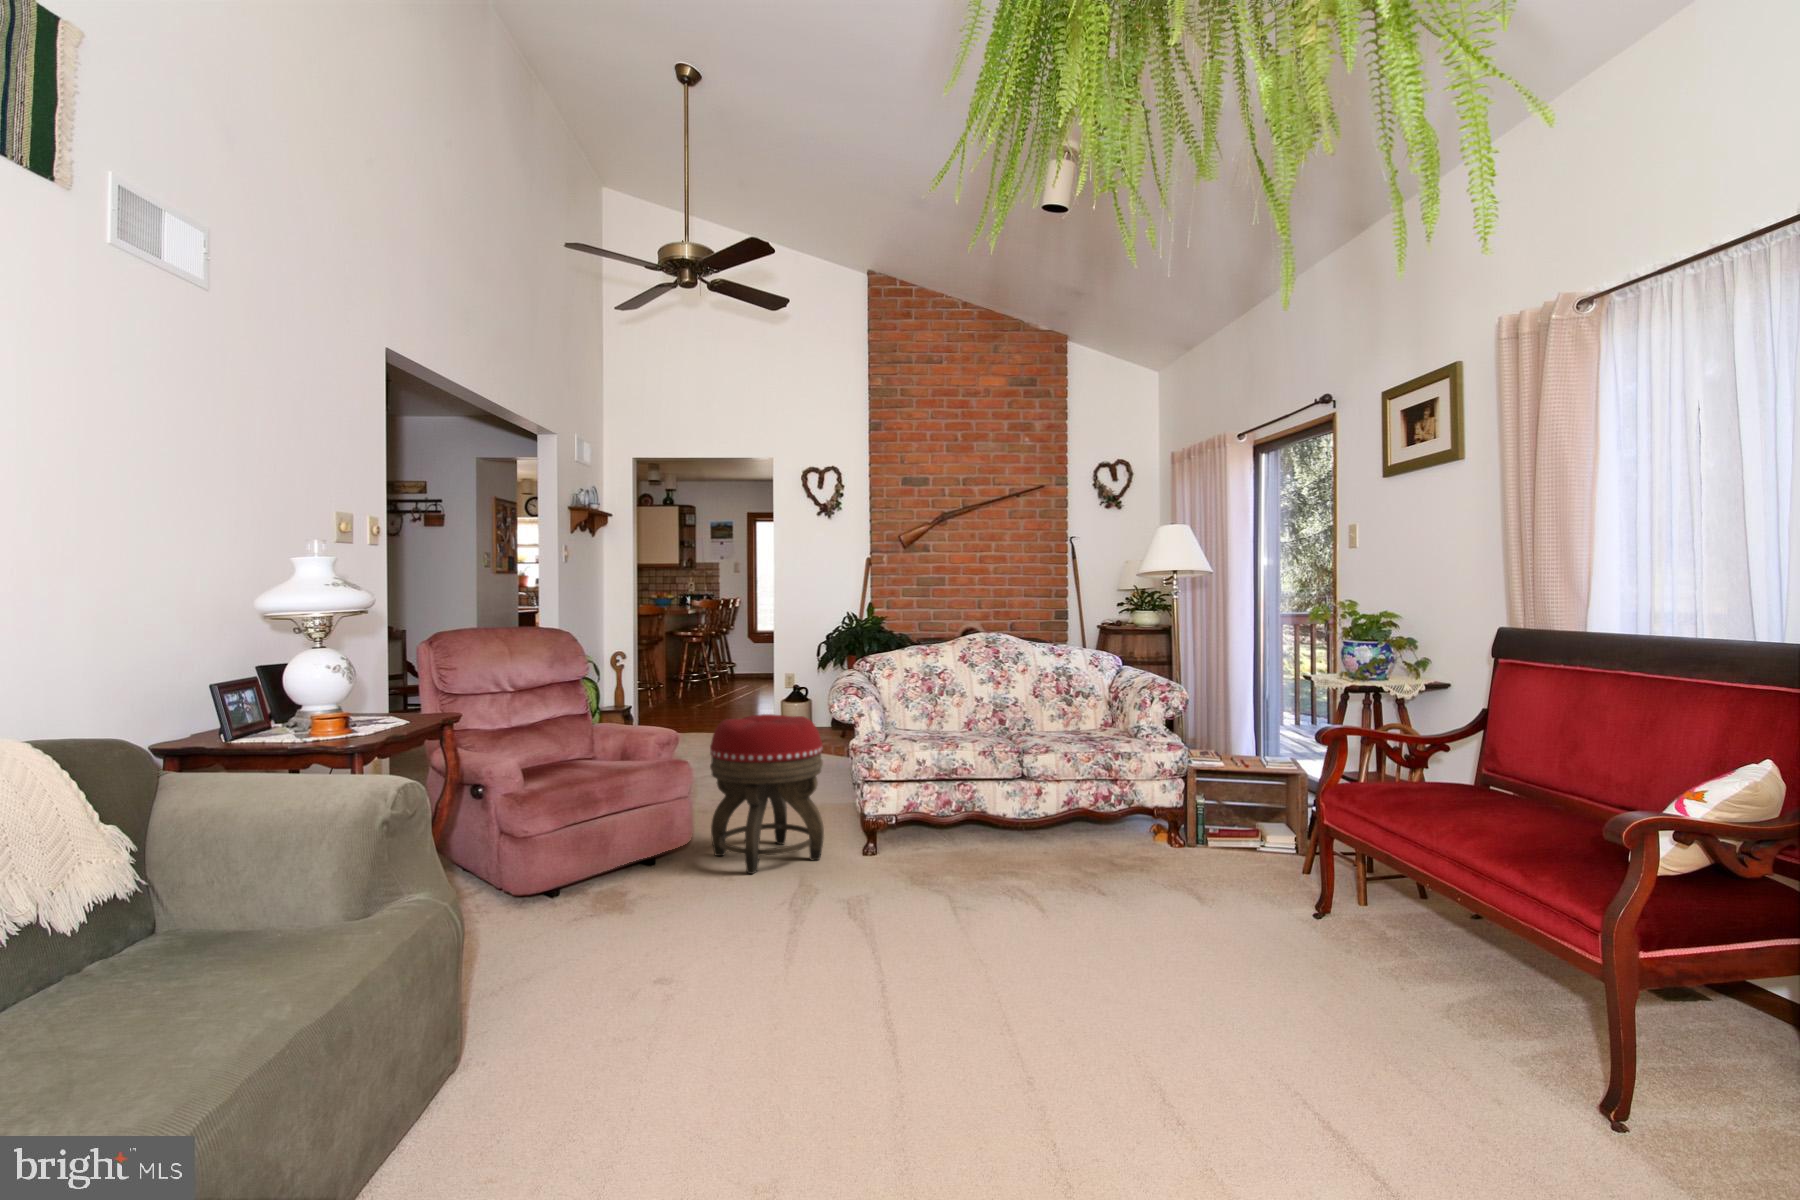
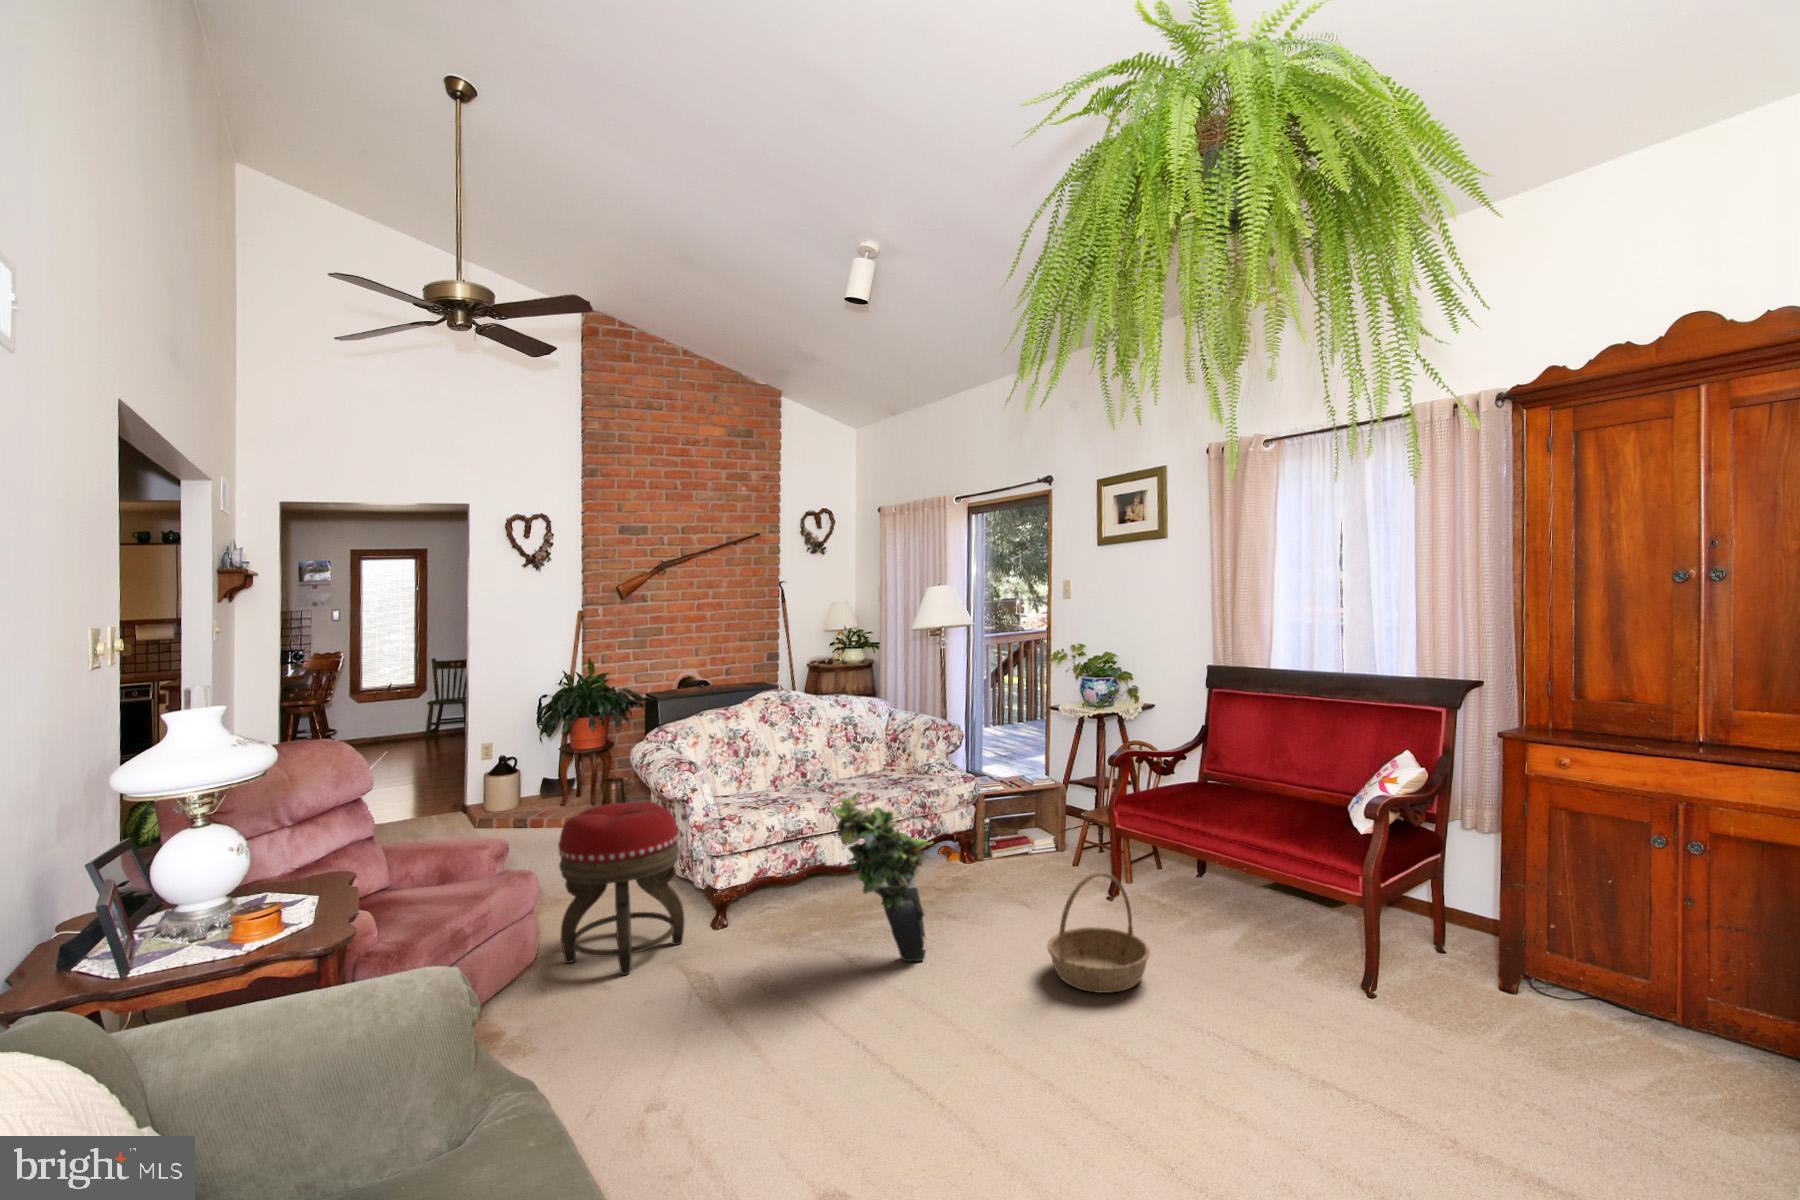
potted plant: none [932,723,1049,923] -> present [830,792,933,961]
basket: none [1153,851,1289,1004] -> present [1047,872,1150,993]

